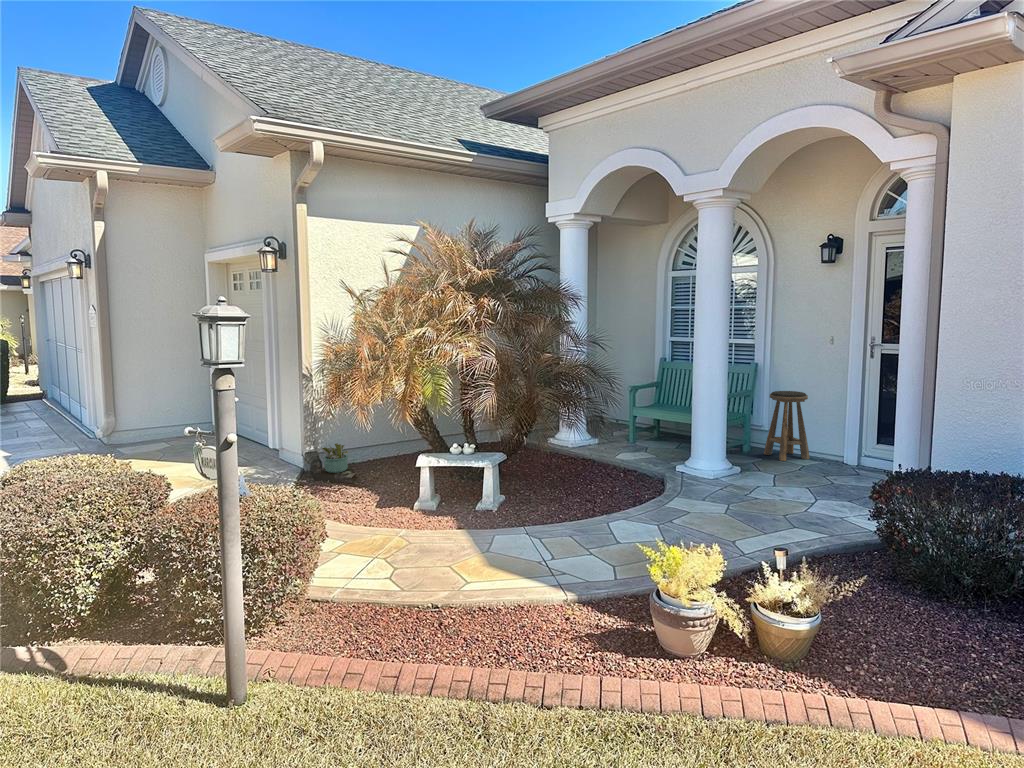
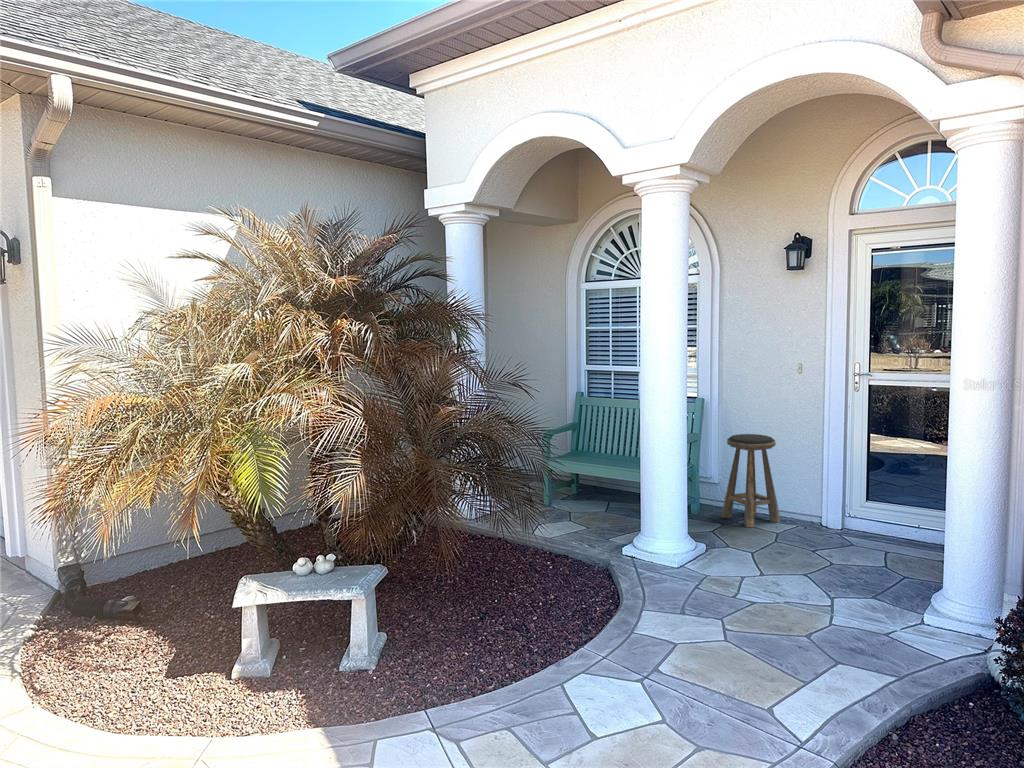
decorative plant: present [322,443,348,473] -> none [88,548,137,597]

